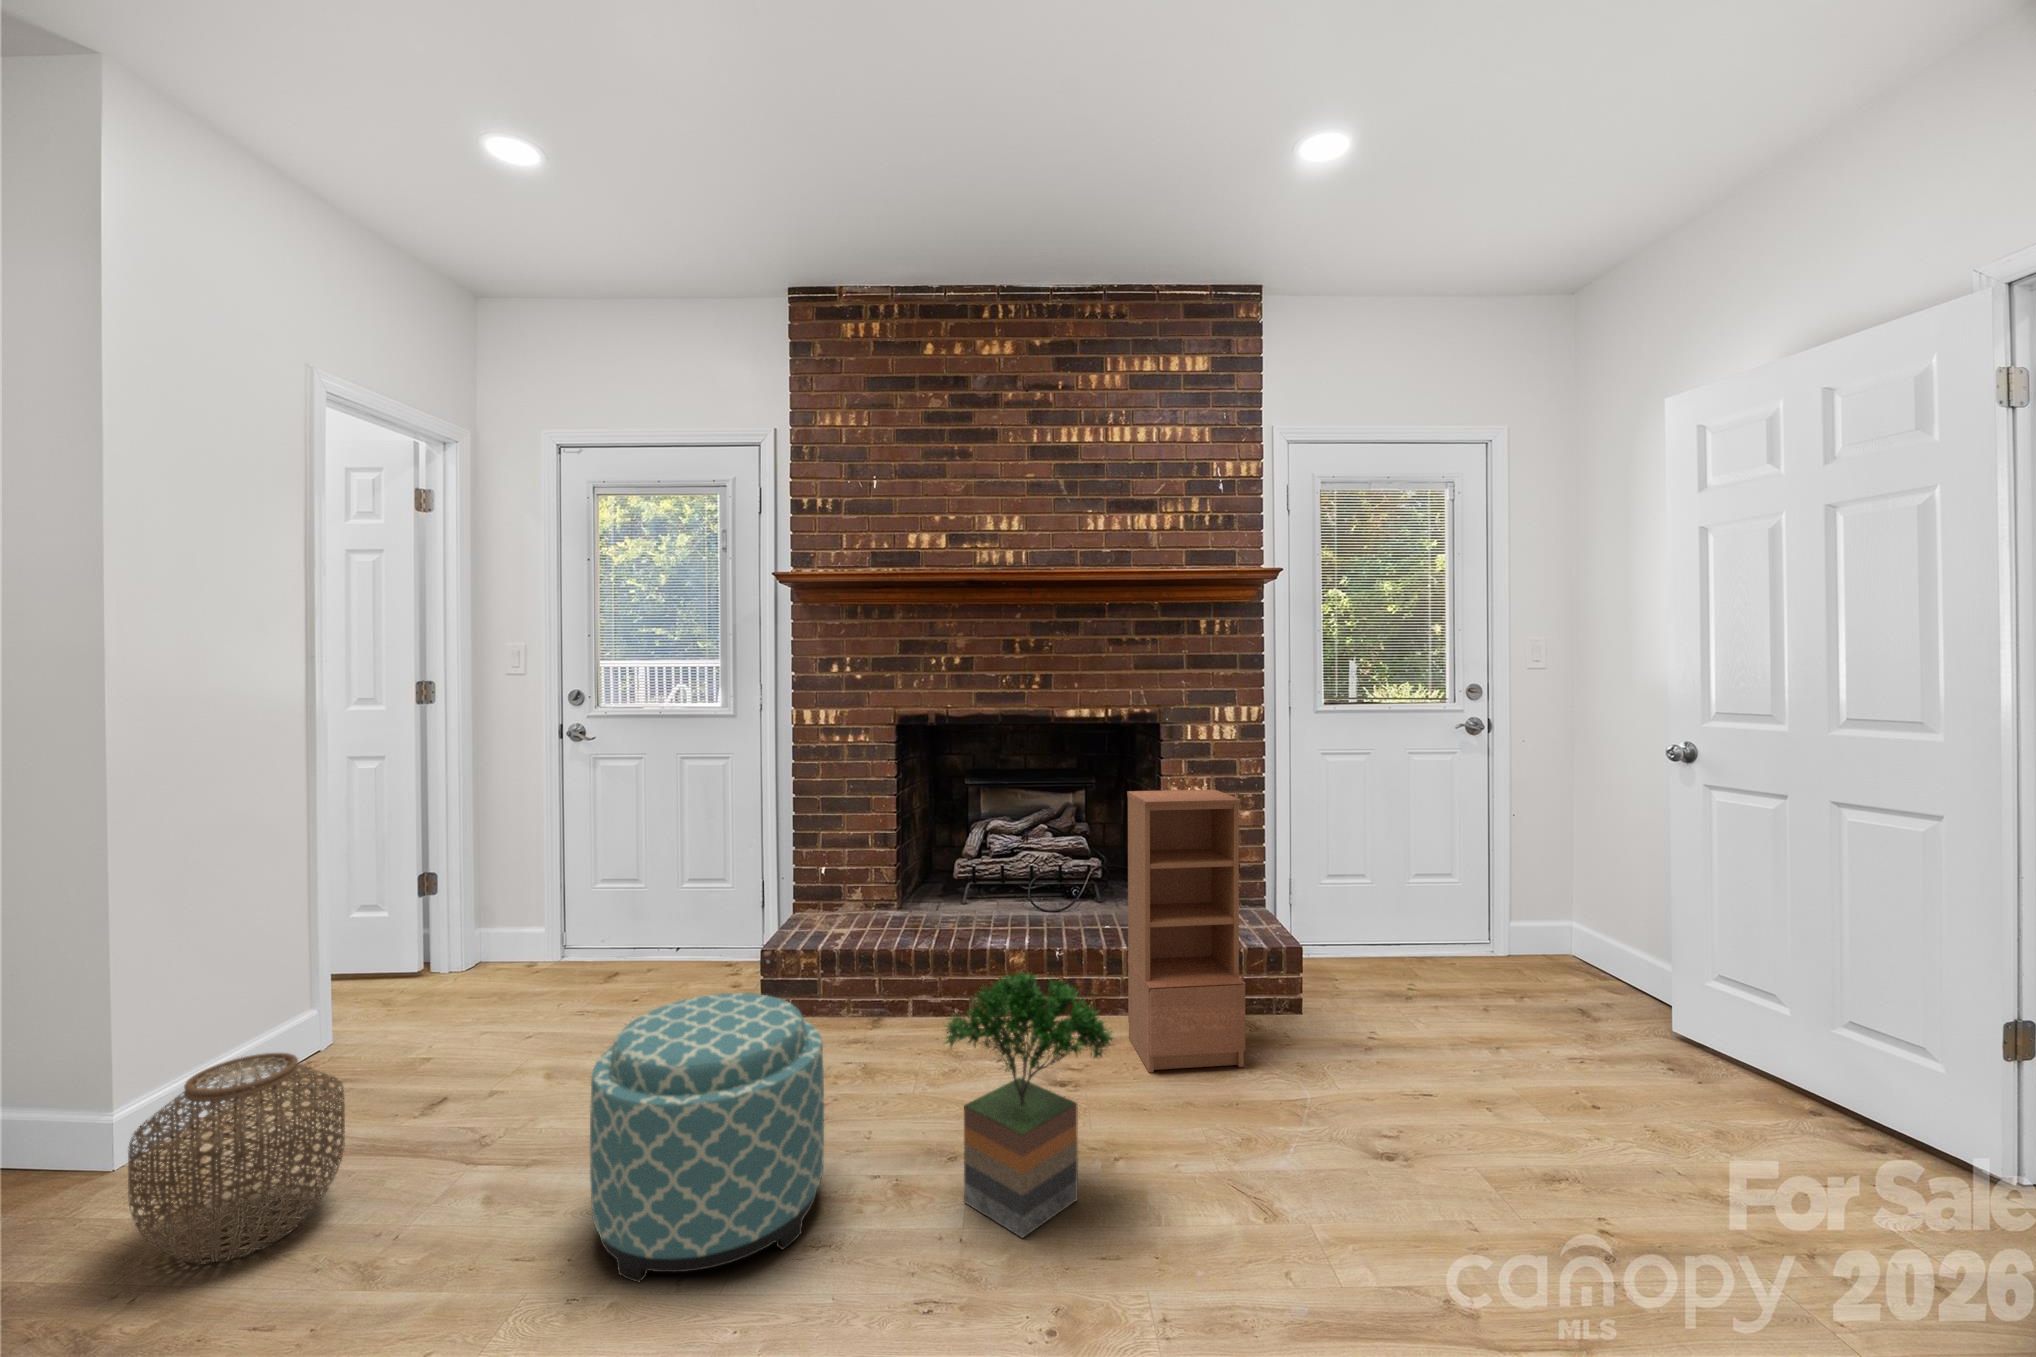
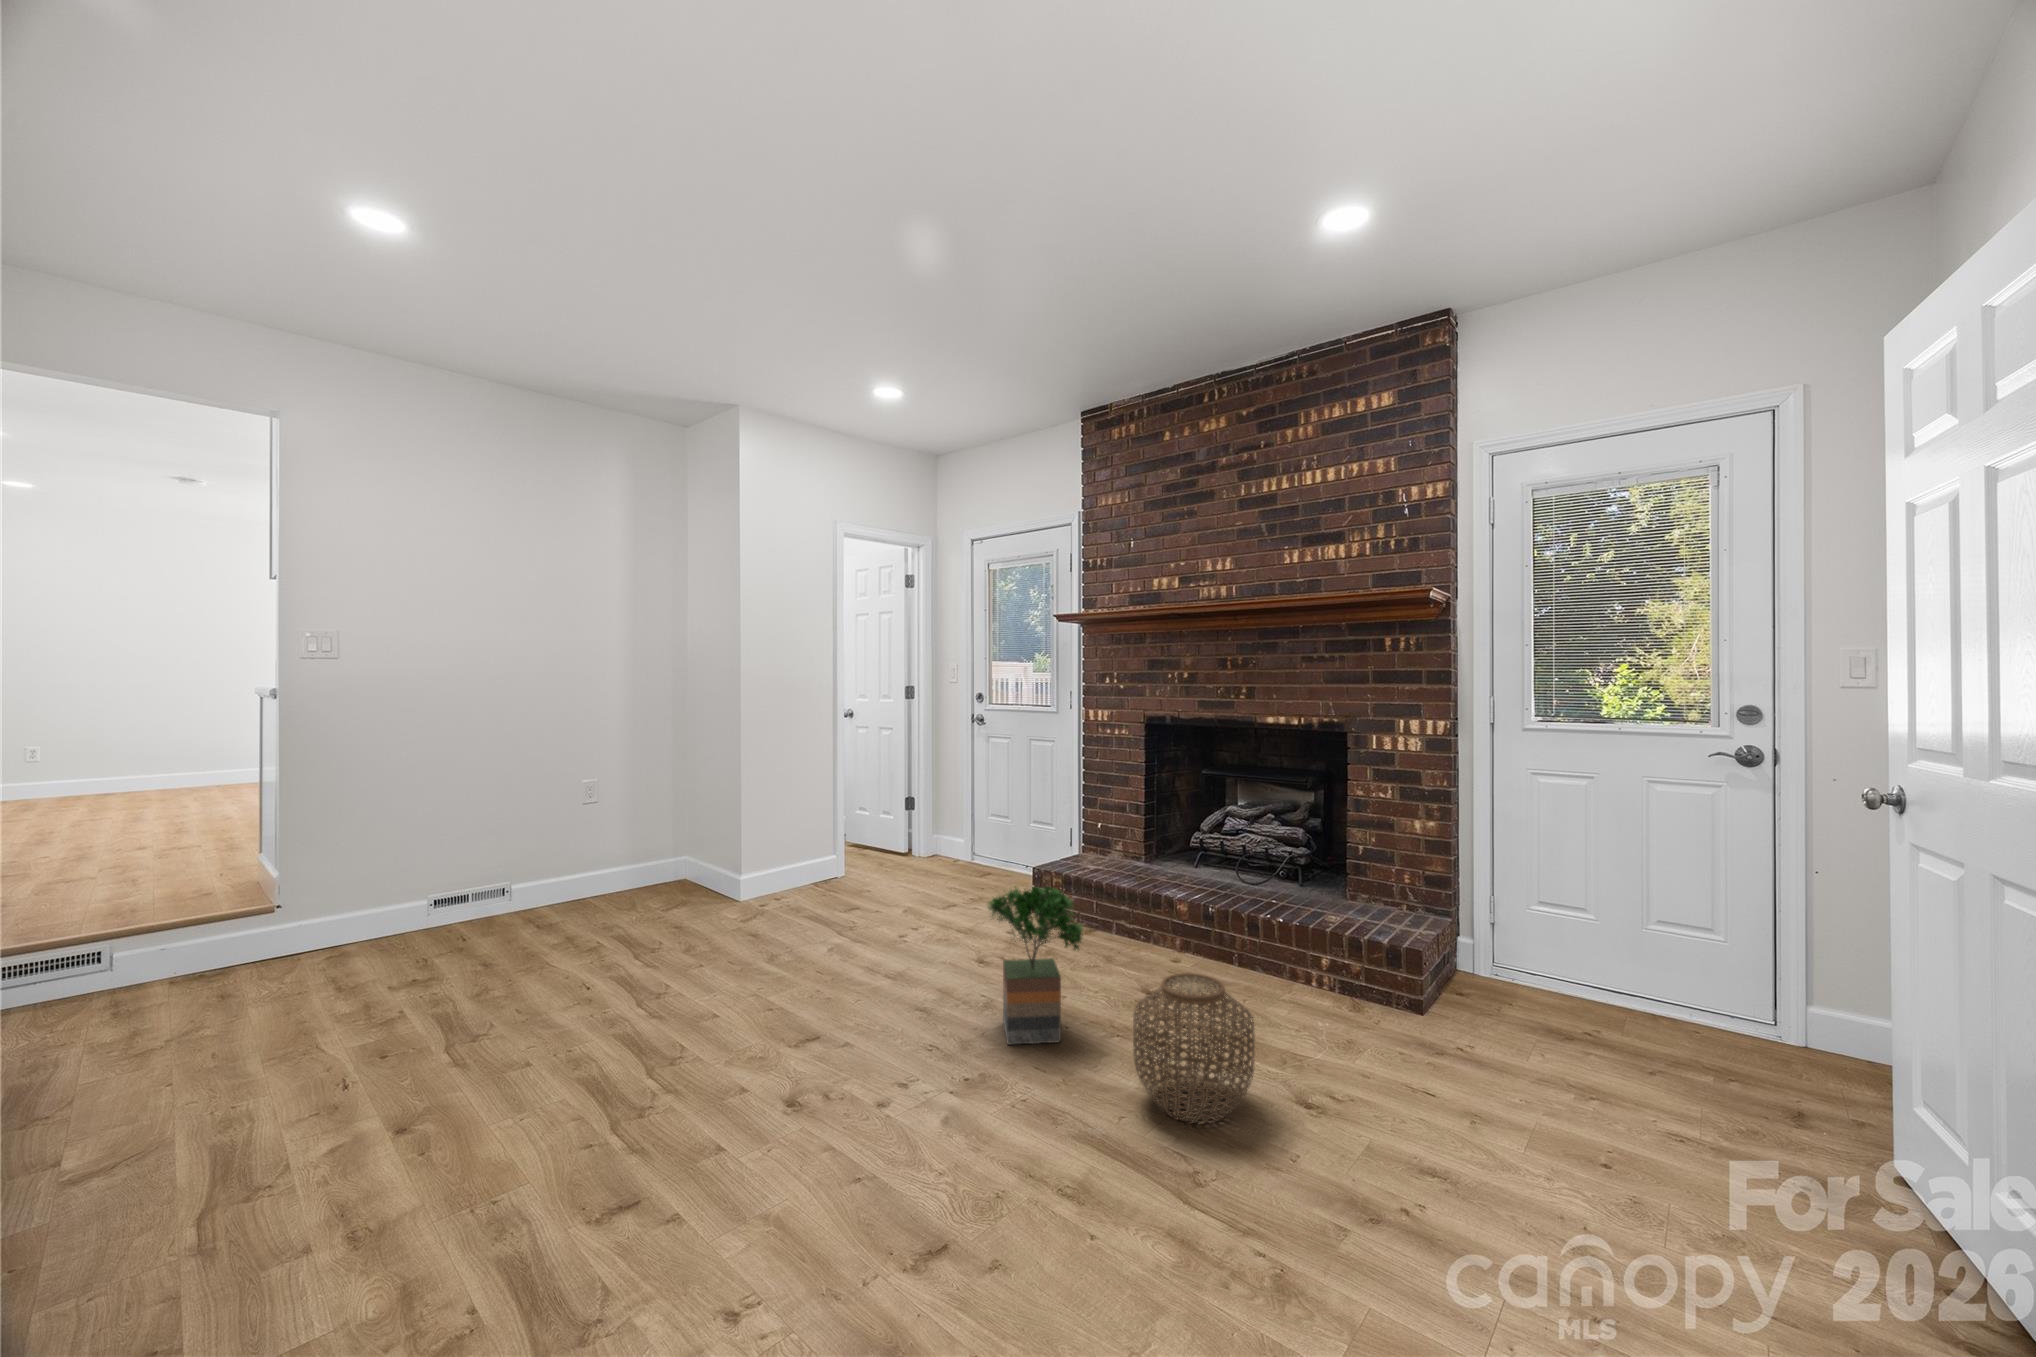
bookcase: present [1127,789,1246,1072] -> none [1215,783,1315,1024]
ottoman: present [590,993,824,1282] -> none [832,869,953,1008]
woven basket: present [128,1053,345,1263] -> present [1133,973,1255,1123]

